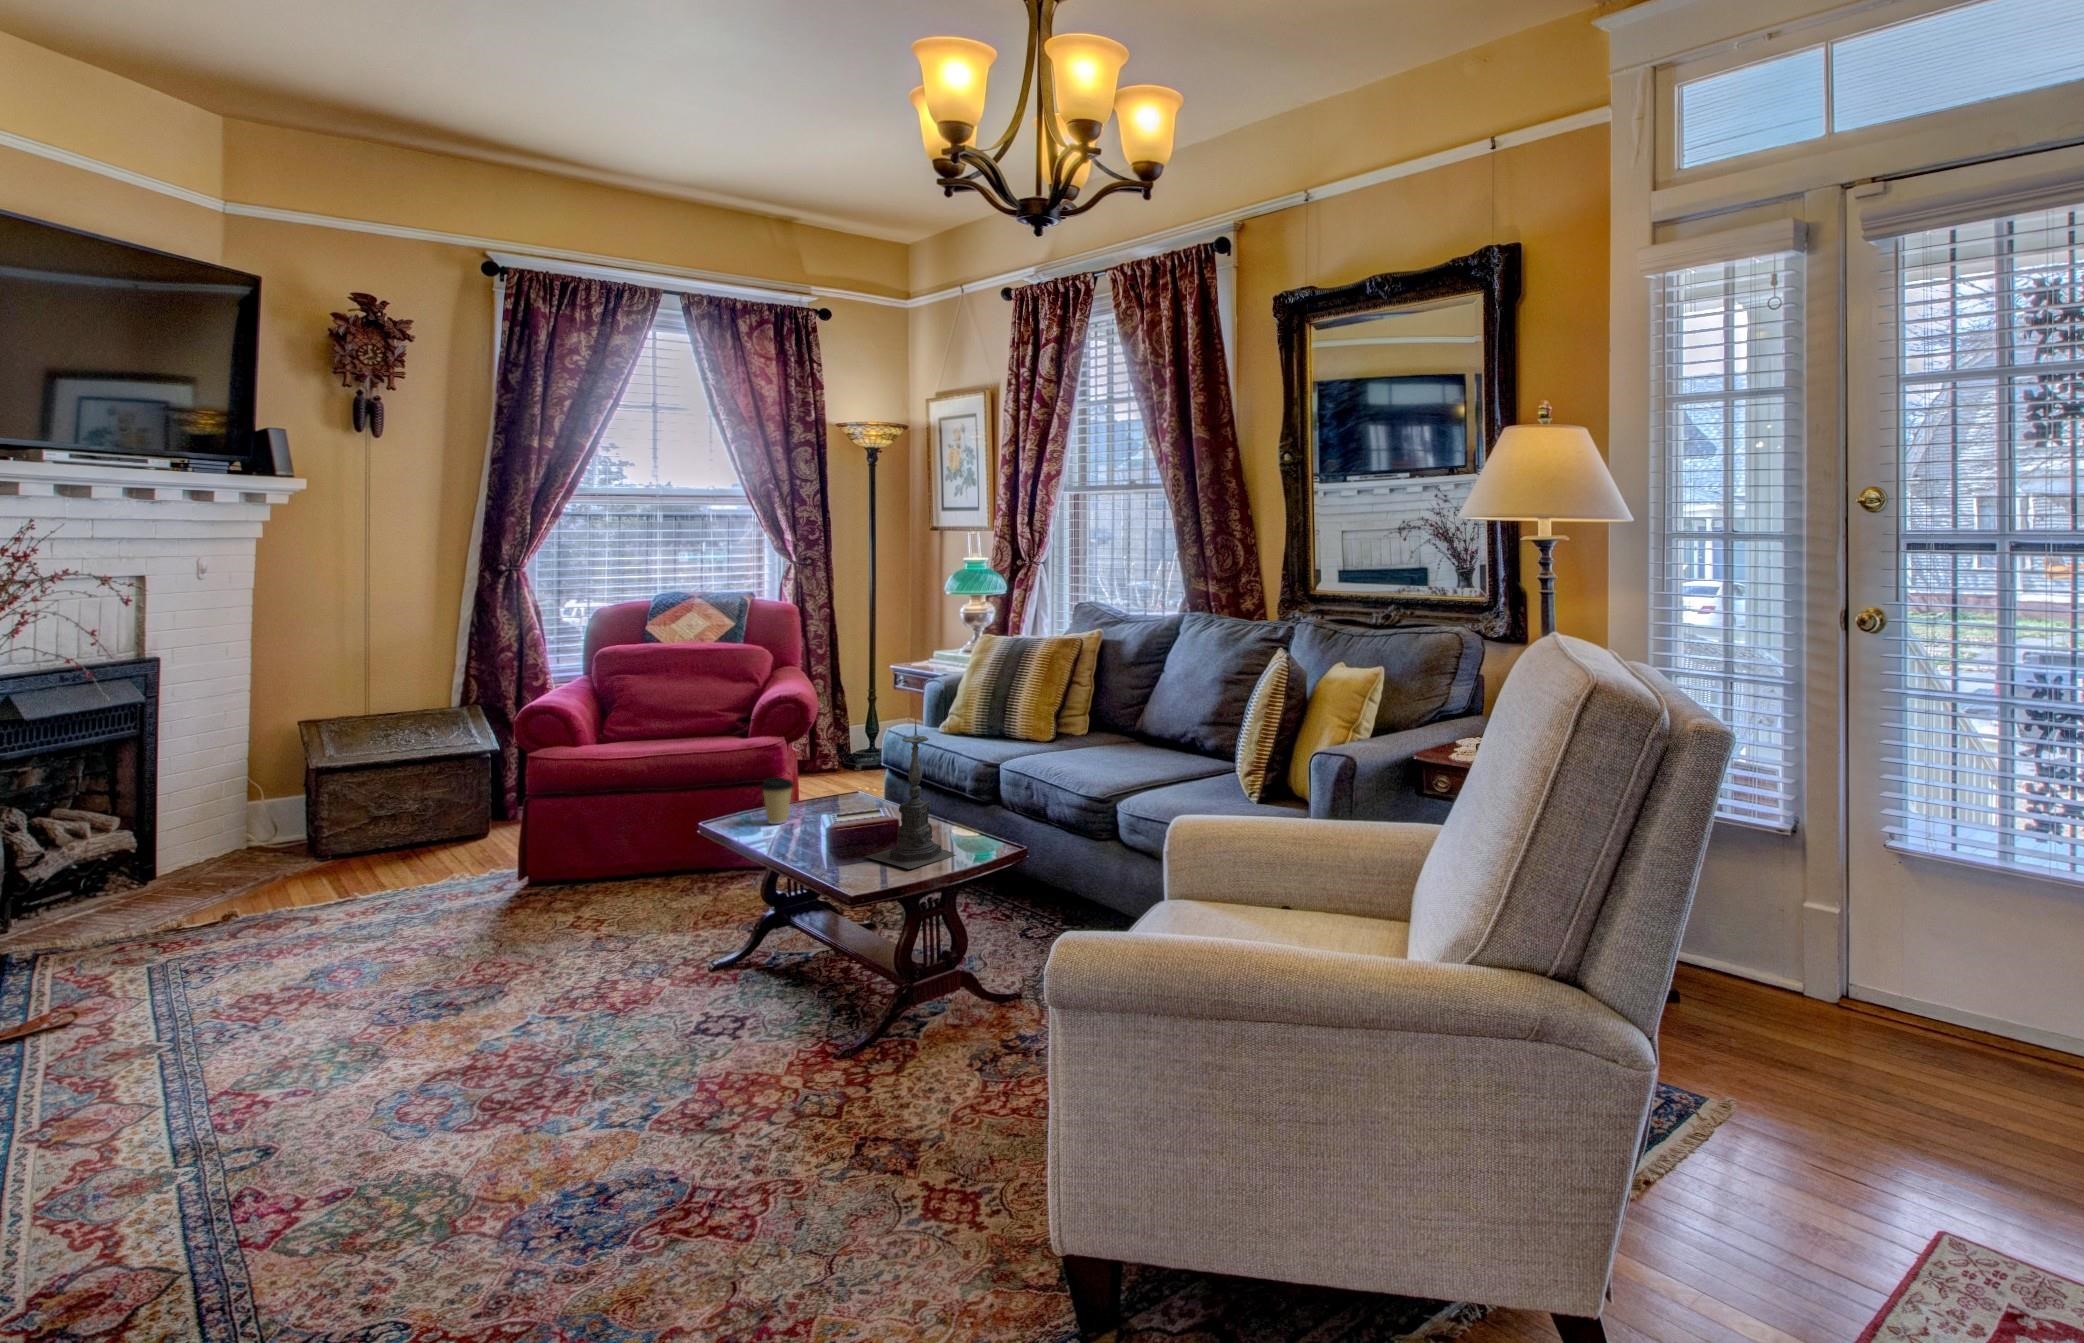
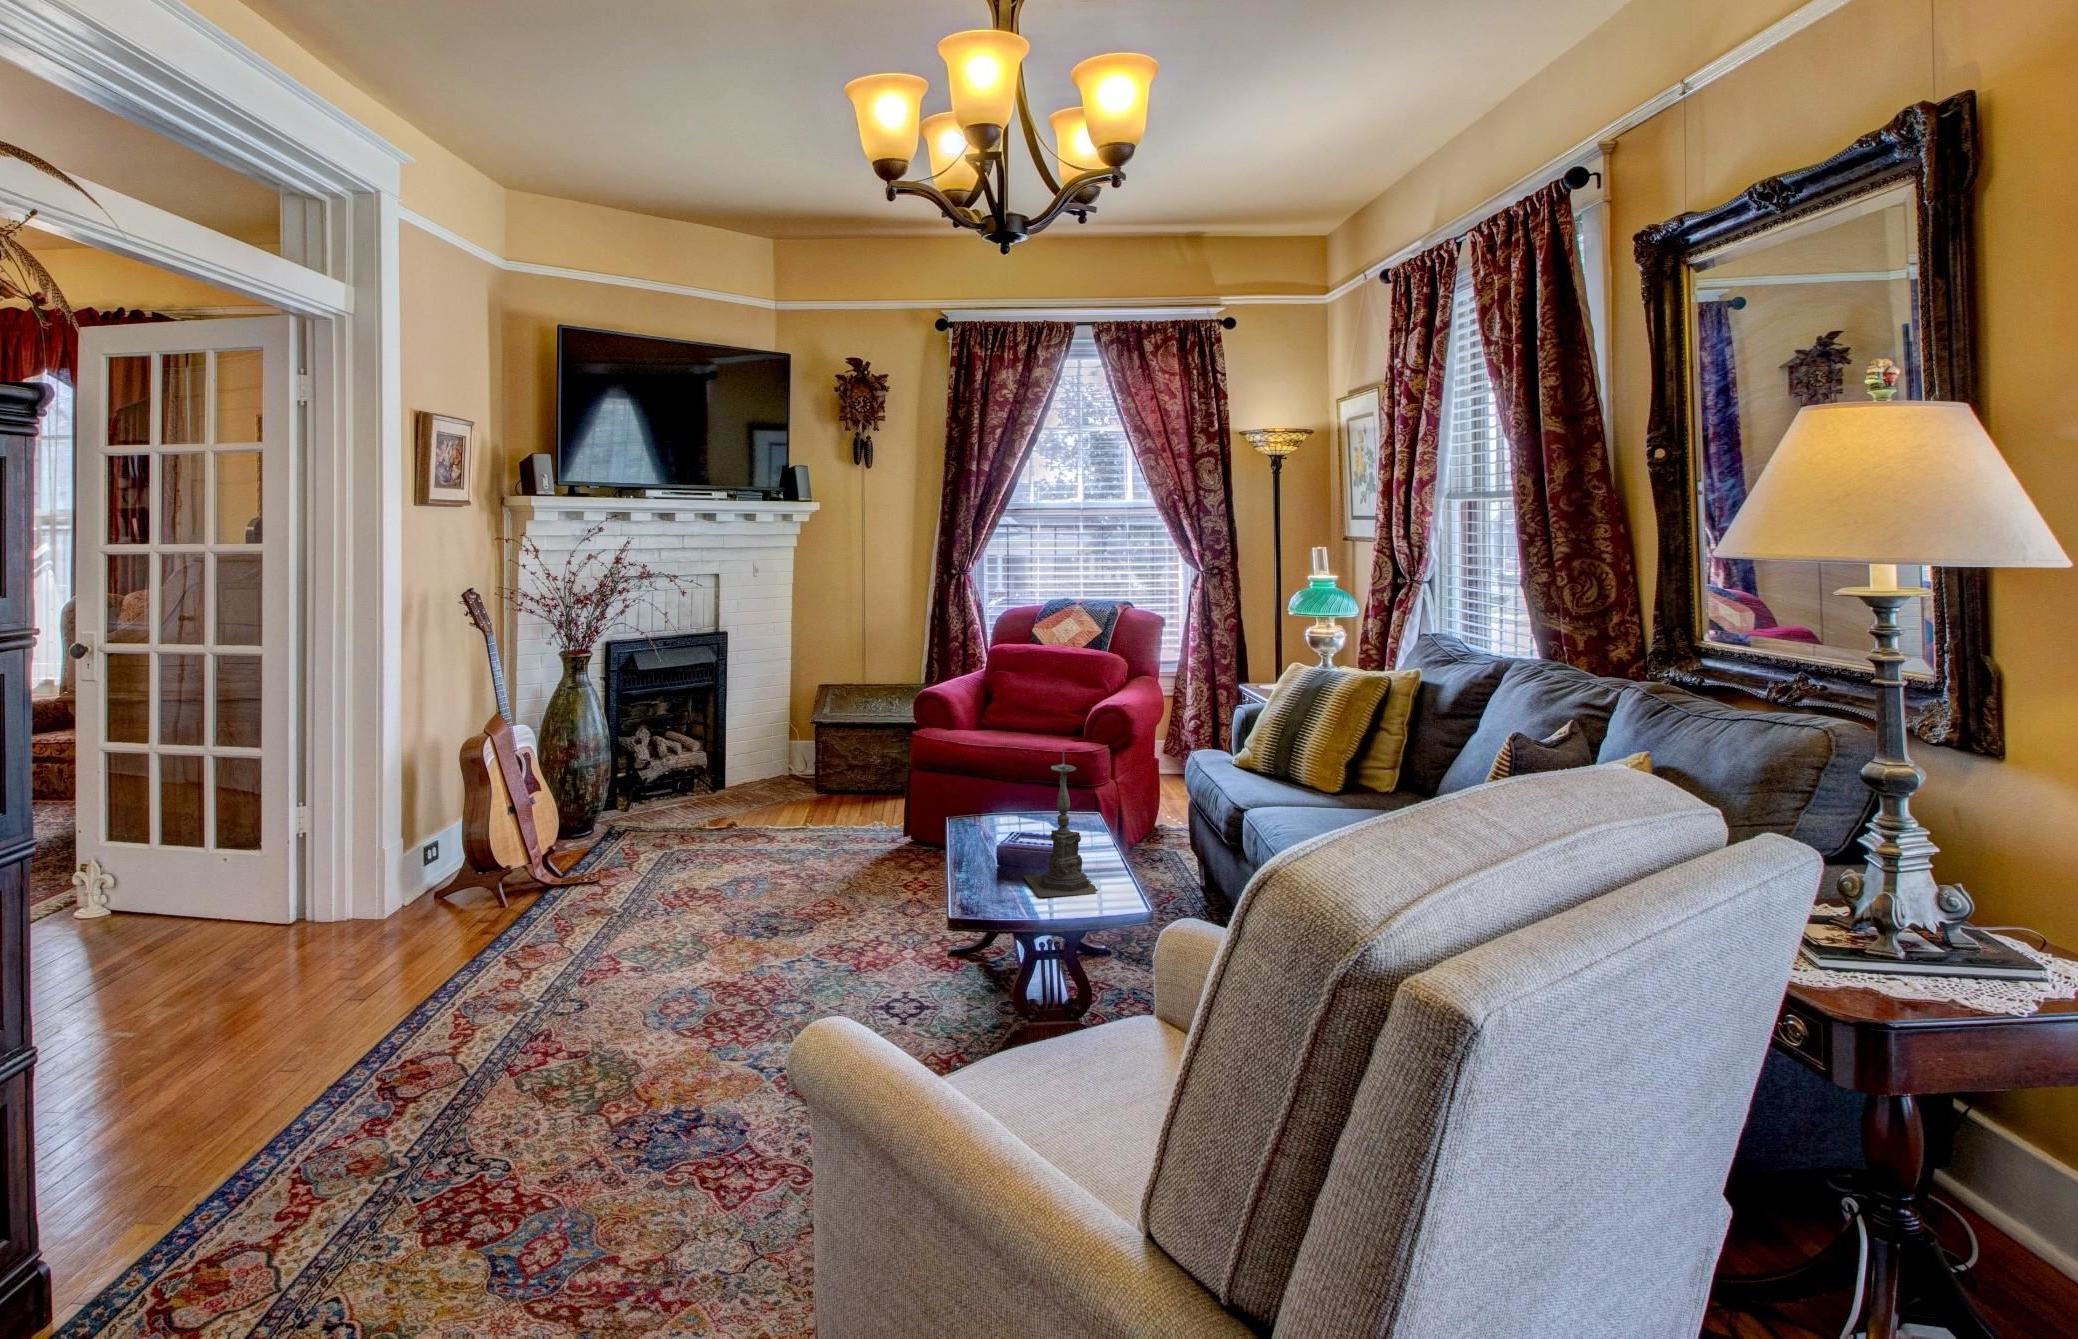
coffee cup: present [761,777,794,824] -> none [993,786,1022,830]

